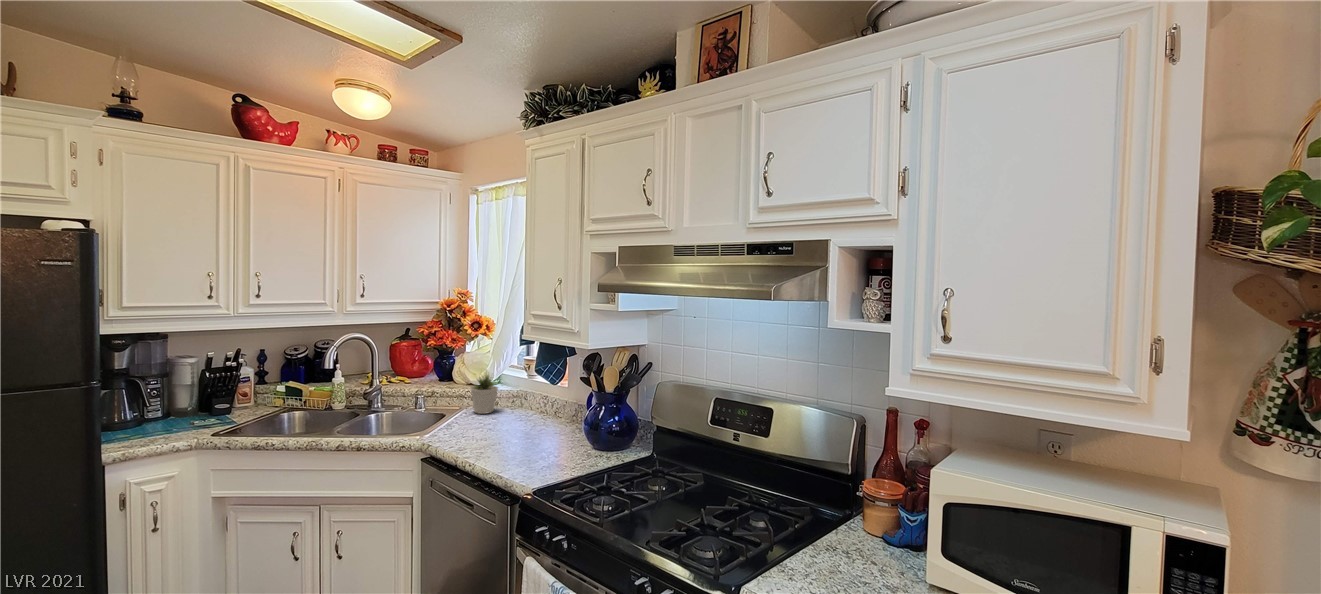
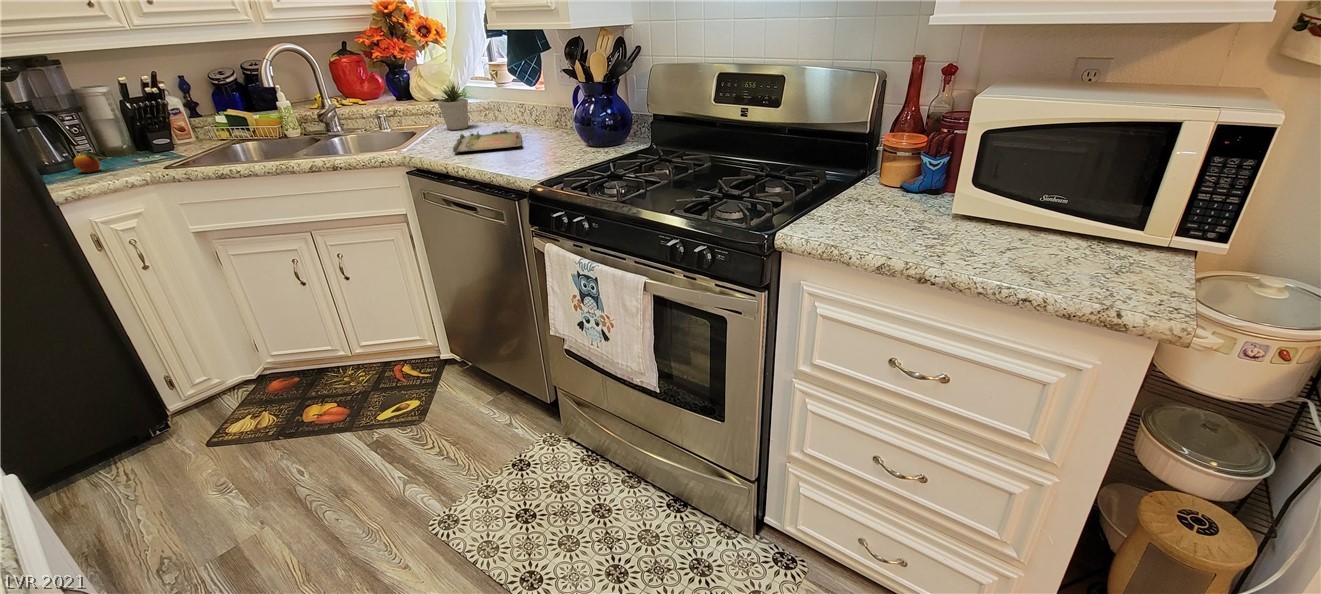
fruit: none [139,413,171,435] -> present [74,149,110,173]
tray: none [468,416,537,444] -> present [453,130,522,153]

